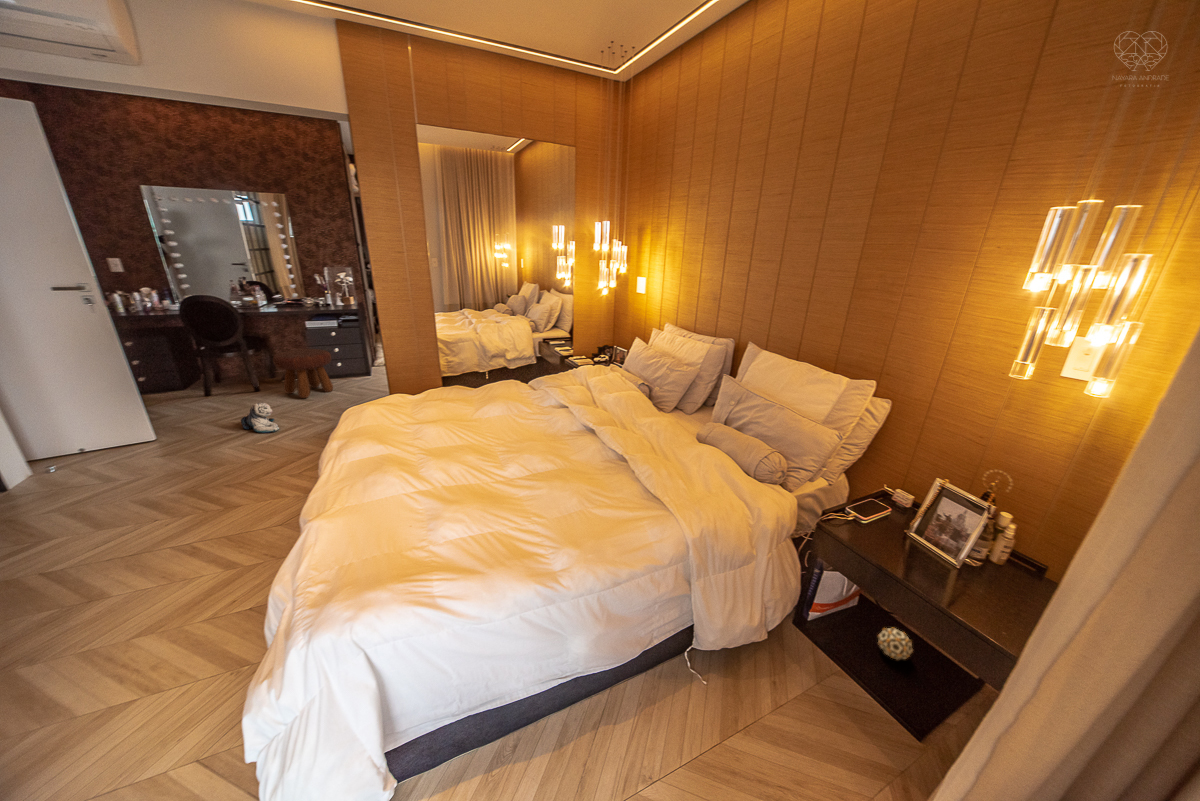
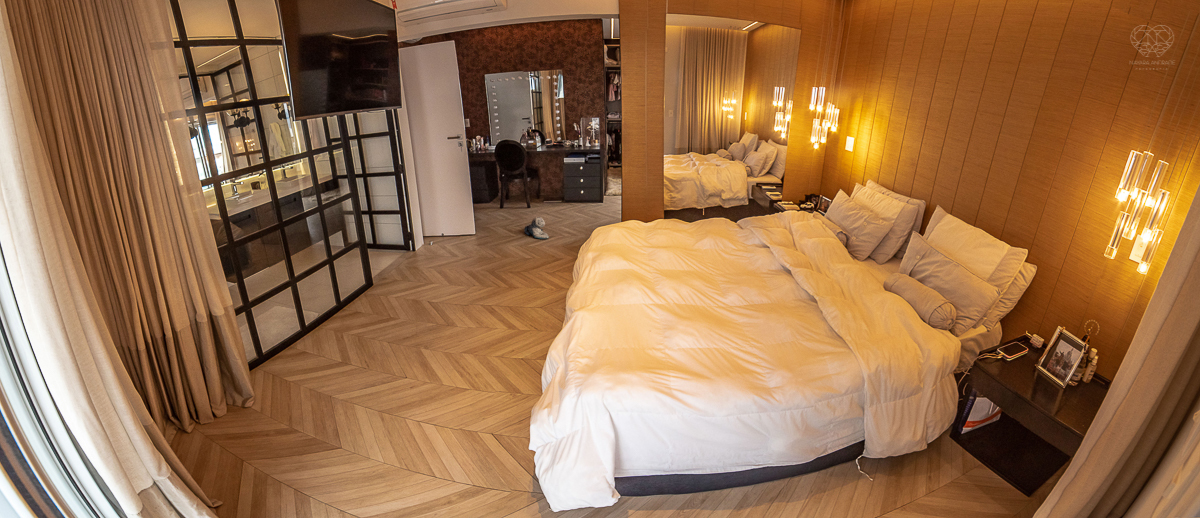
footstool: present [273,349,333,398] -> none [540,177,577,215]
decorative ball: present [878,628,913,660] -> none [995,435,1021,457]

